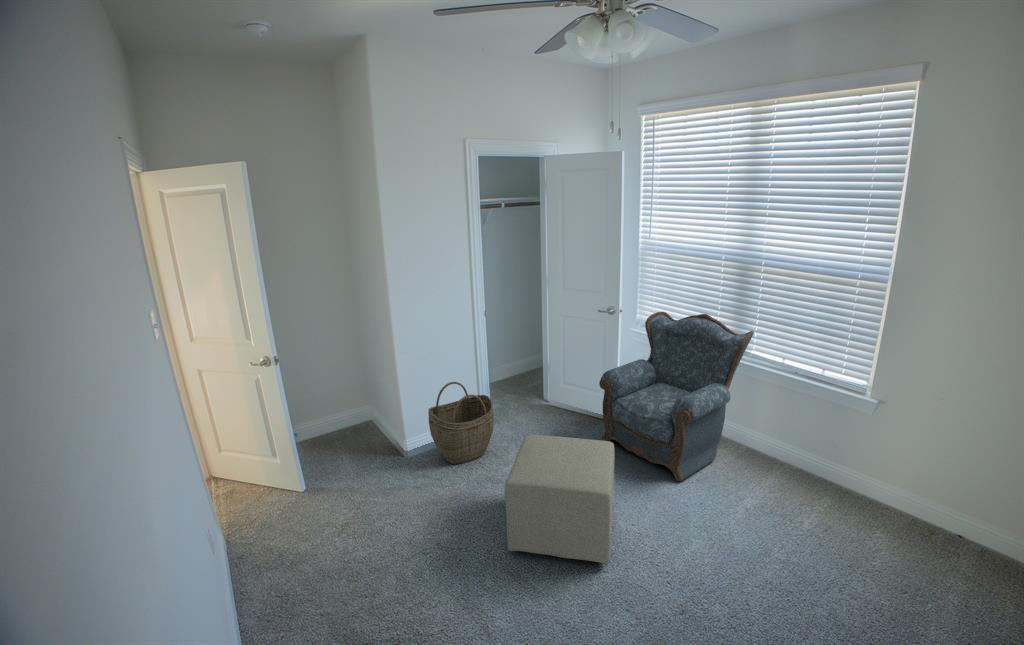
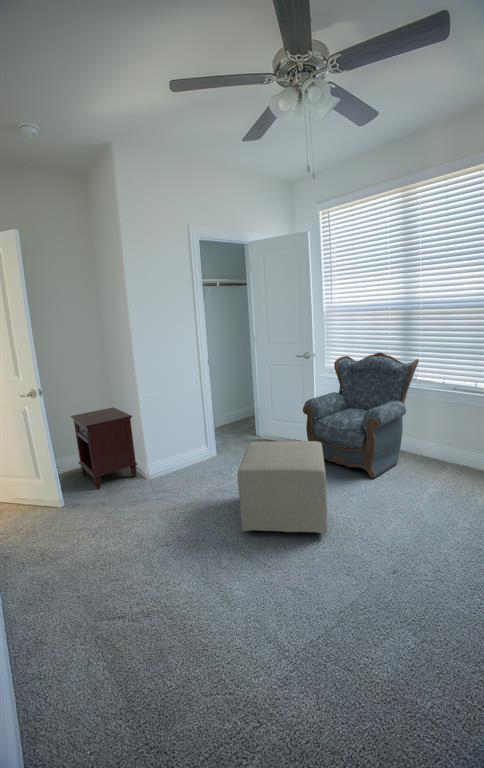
nightstand: none [314,364,393,468] -> present [71,407,137,489]
woven basket: present [428,382,494,464] -> none [167,414,221,480]

